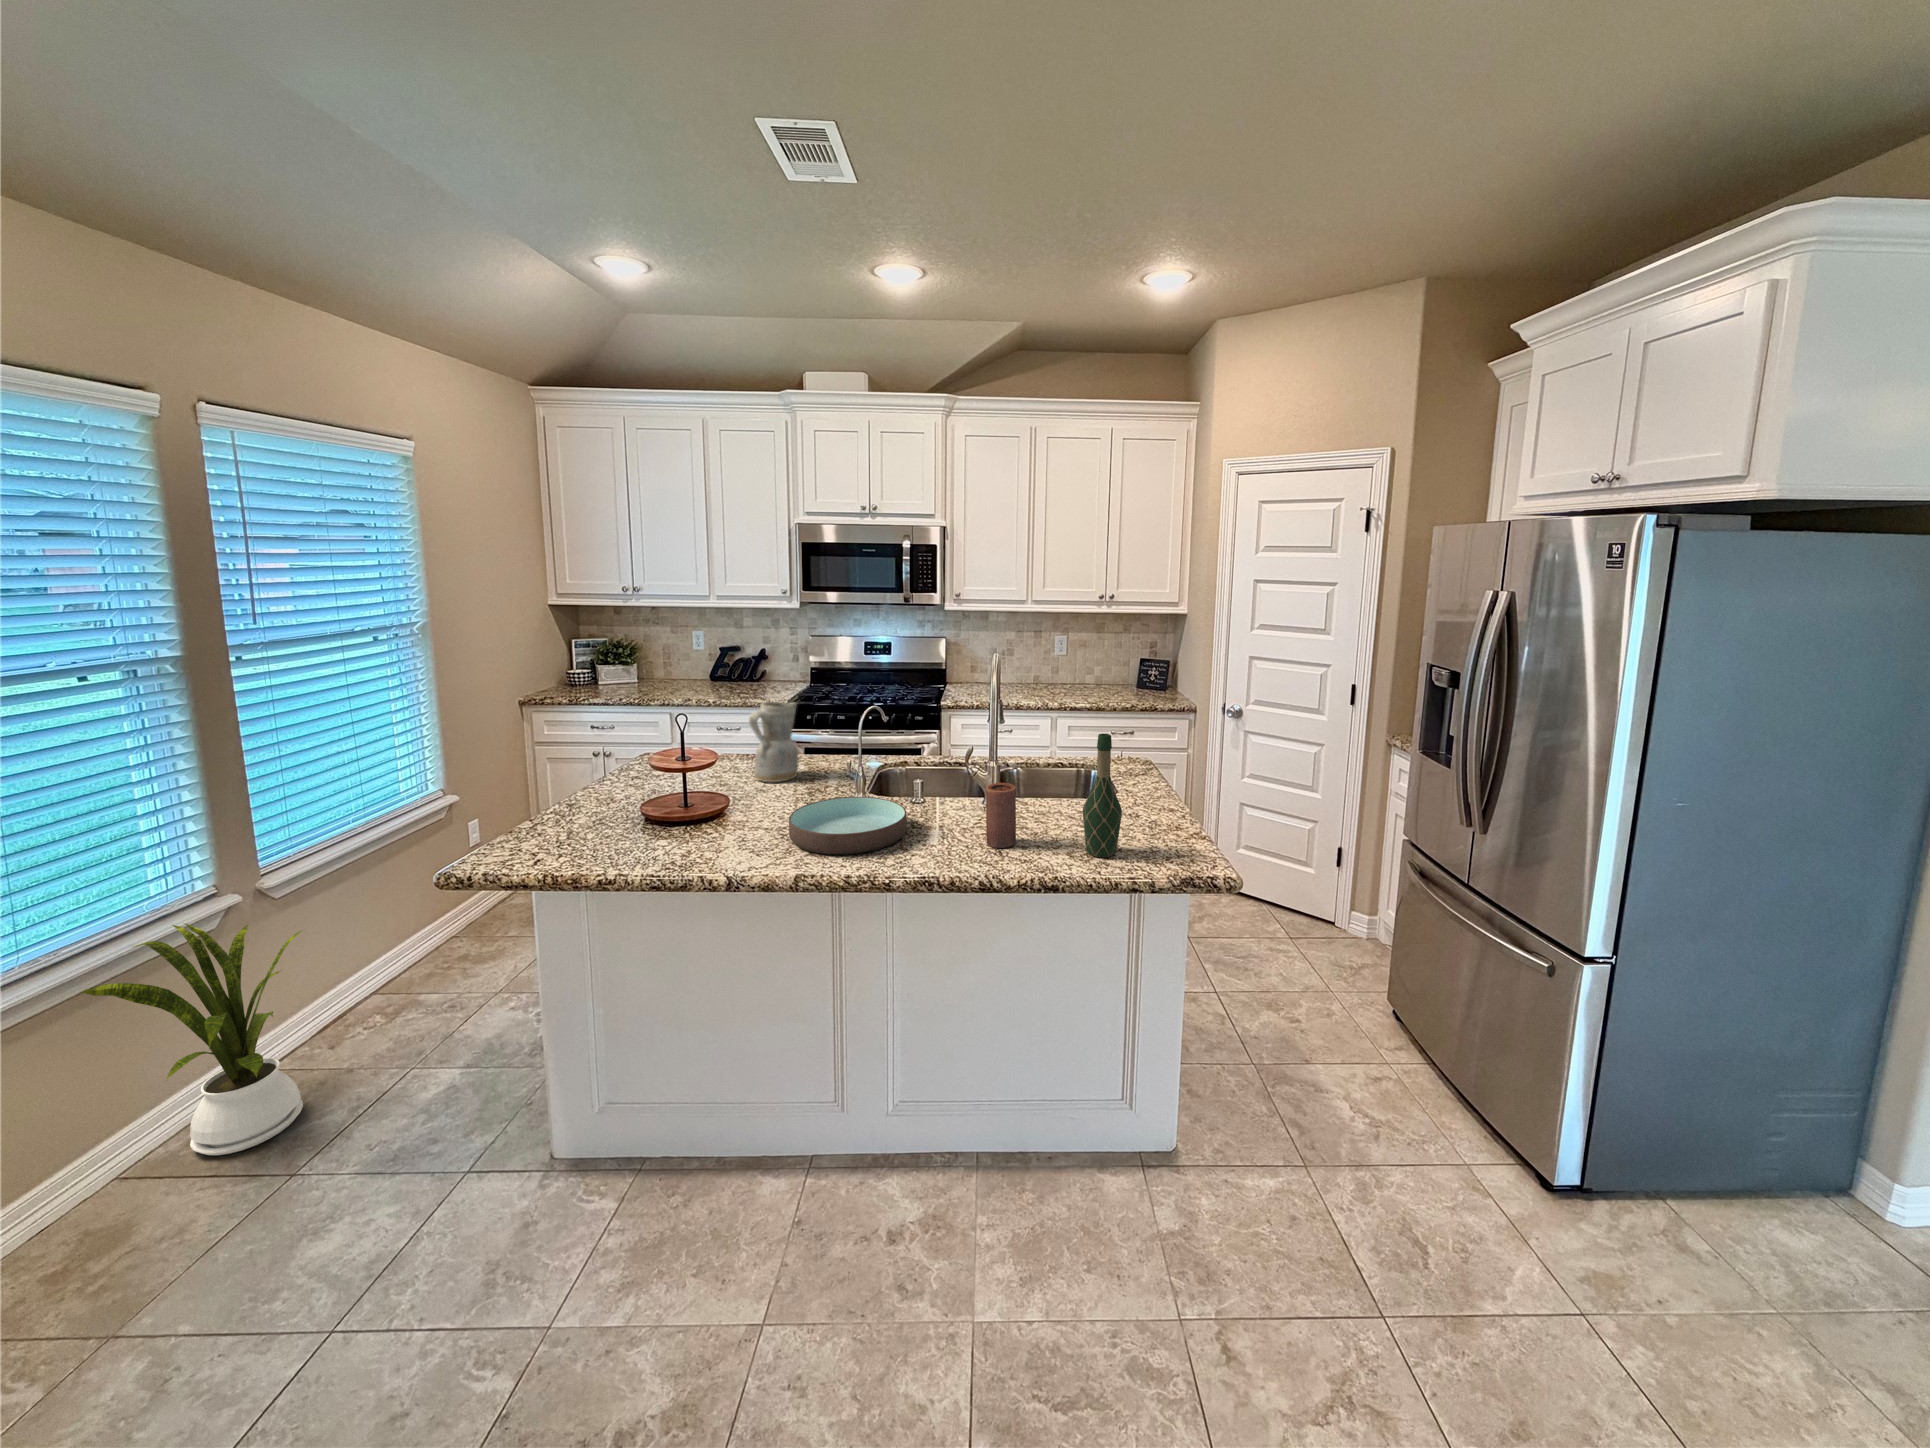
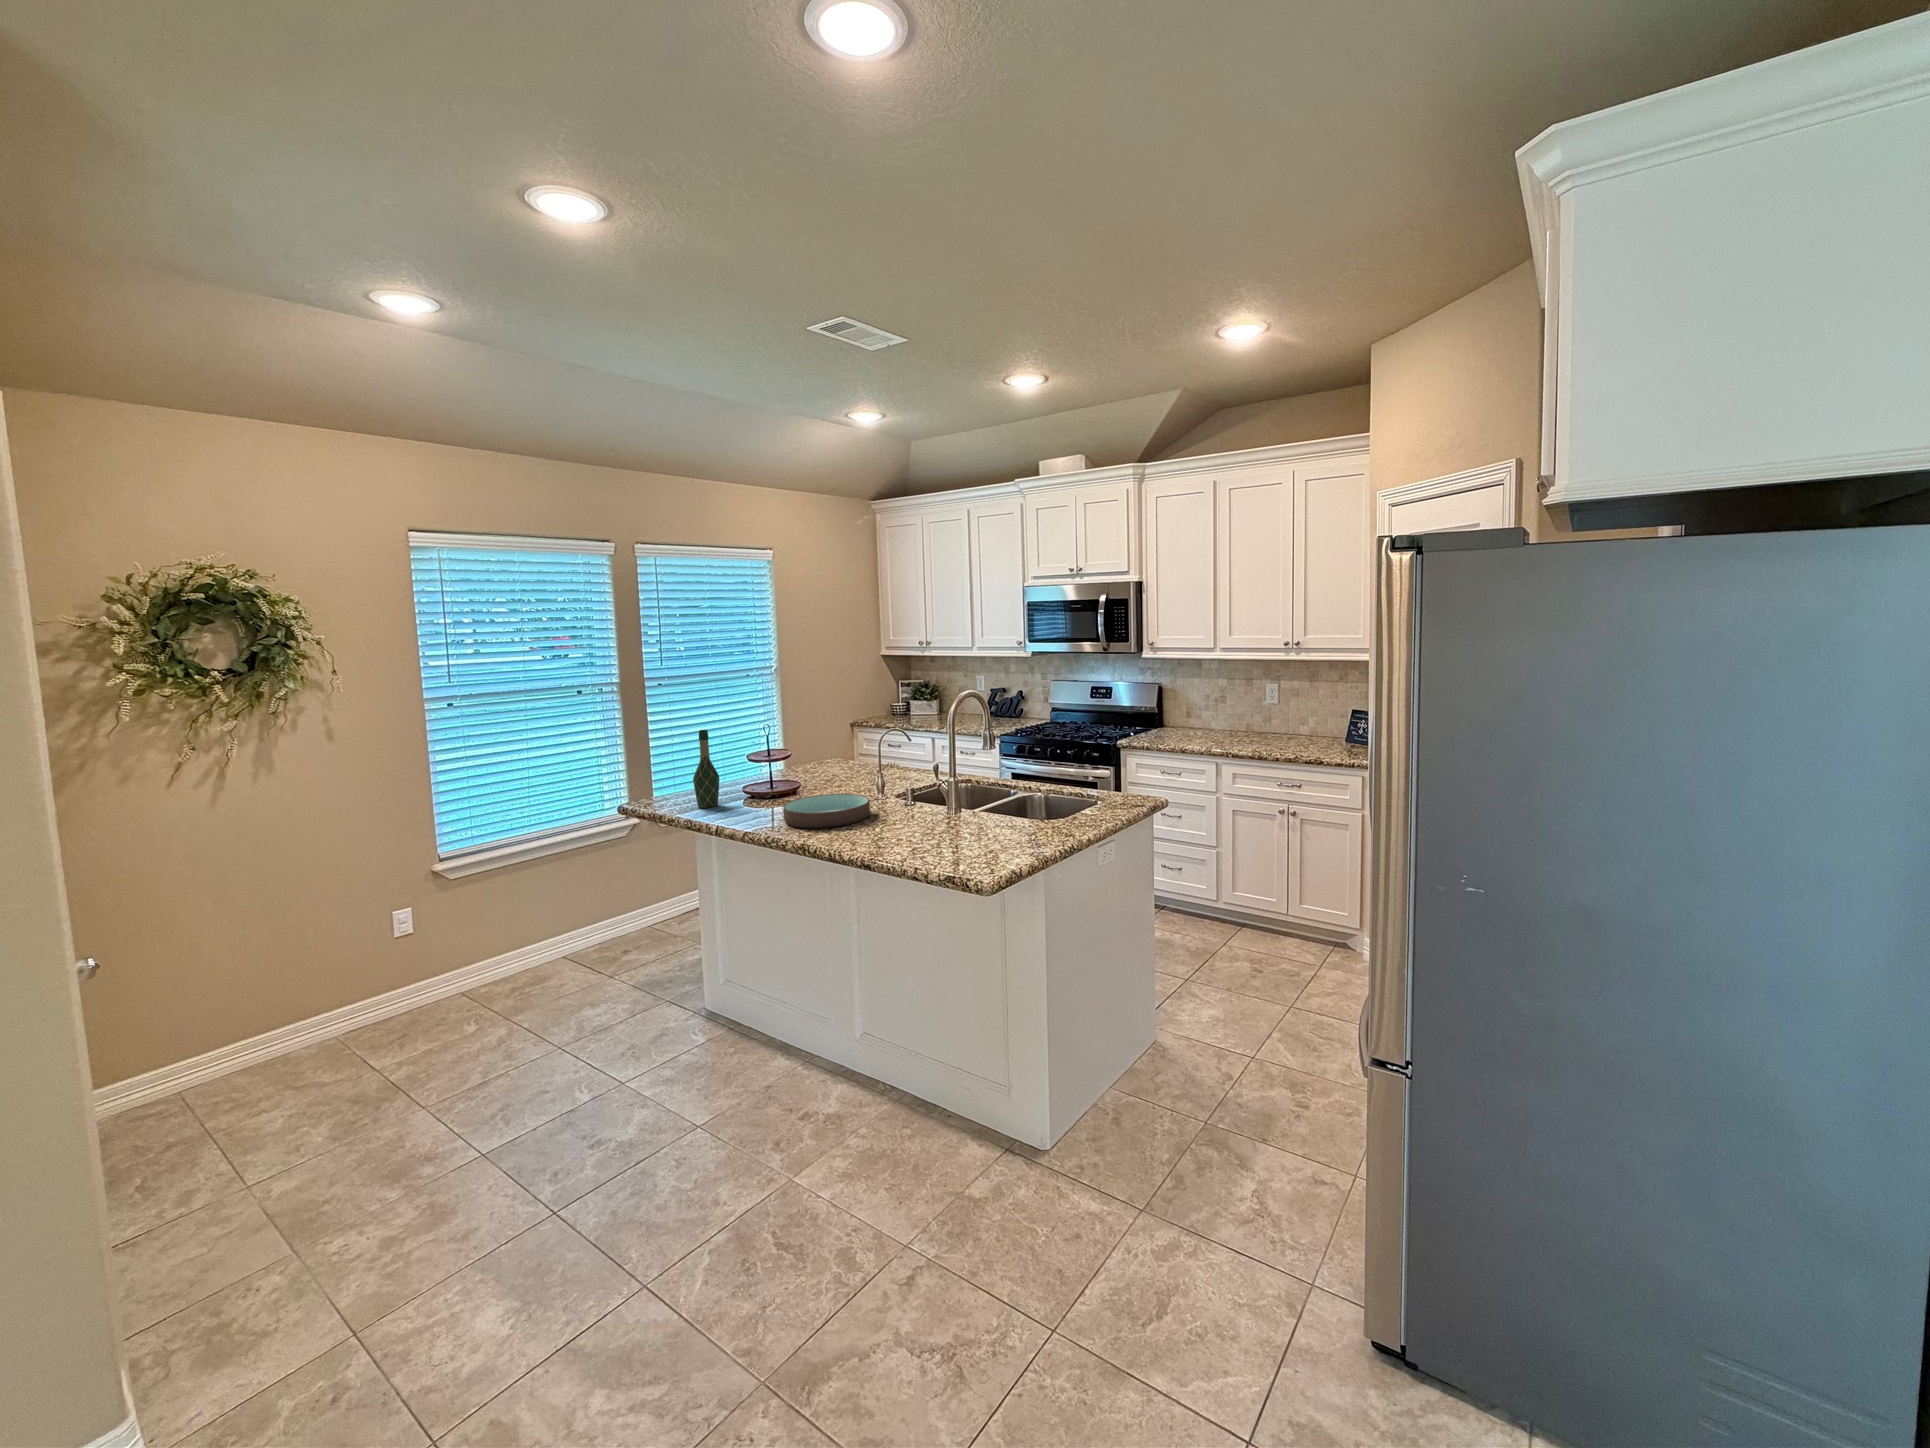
ceramic pitcher: present [749,701,798,782] -> none [844,725,885,785]
wine bottle: present [1083,734,1122,857] -> present [693,730,719,808]
candle: present [986,783,1016,848] -> none [882,789,908,839]
house plant: present [80,924,303,1155] -> none [548,829,643,962]

